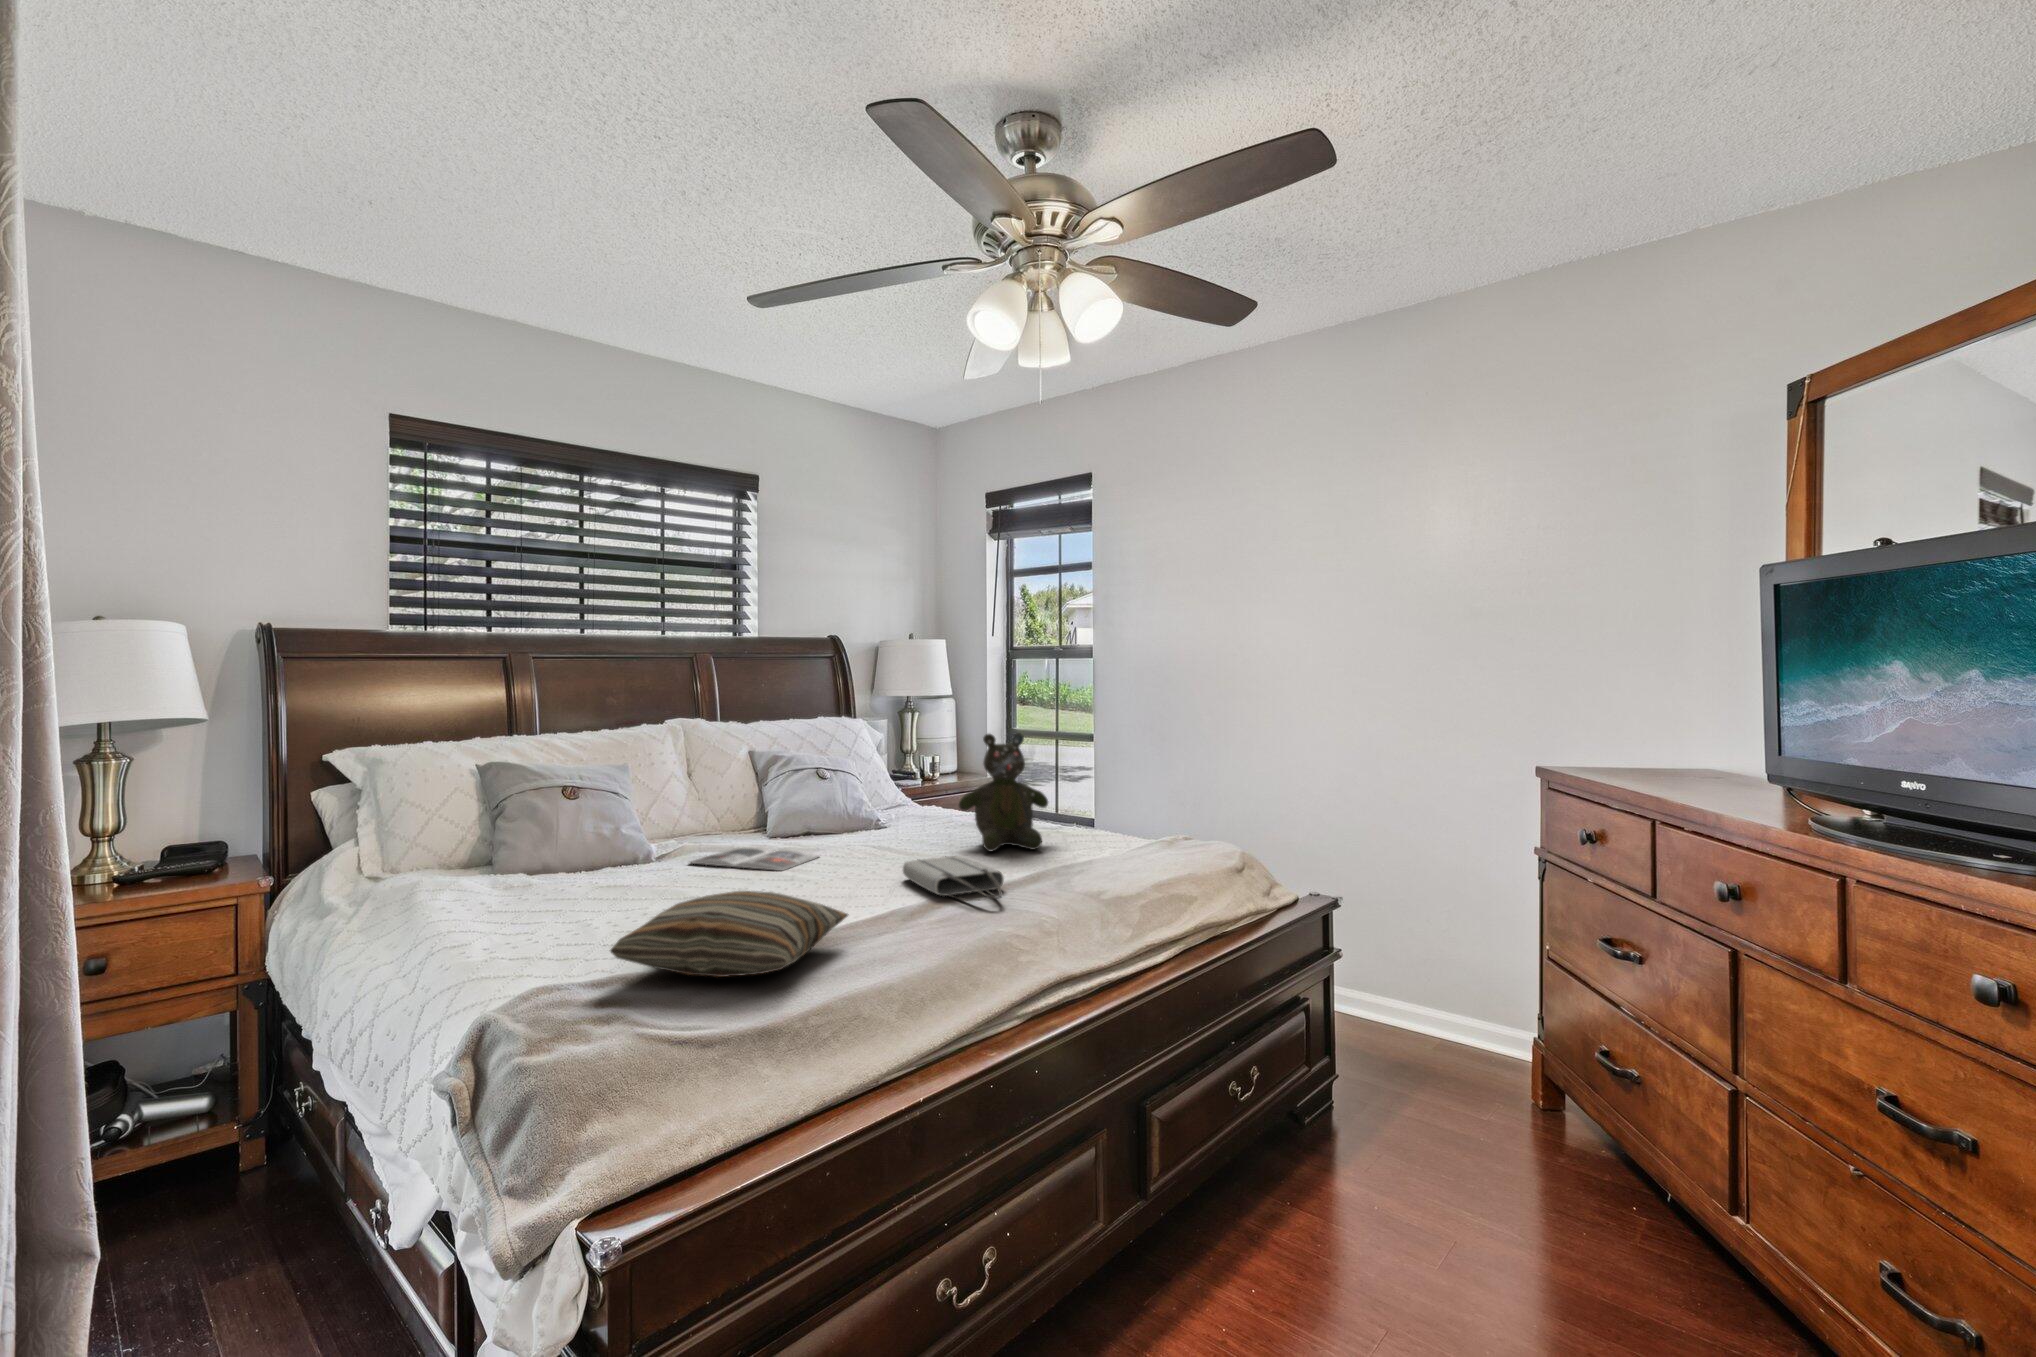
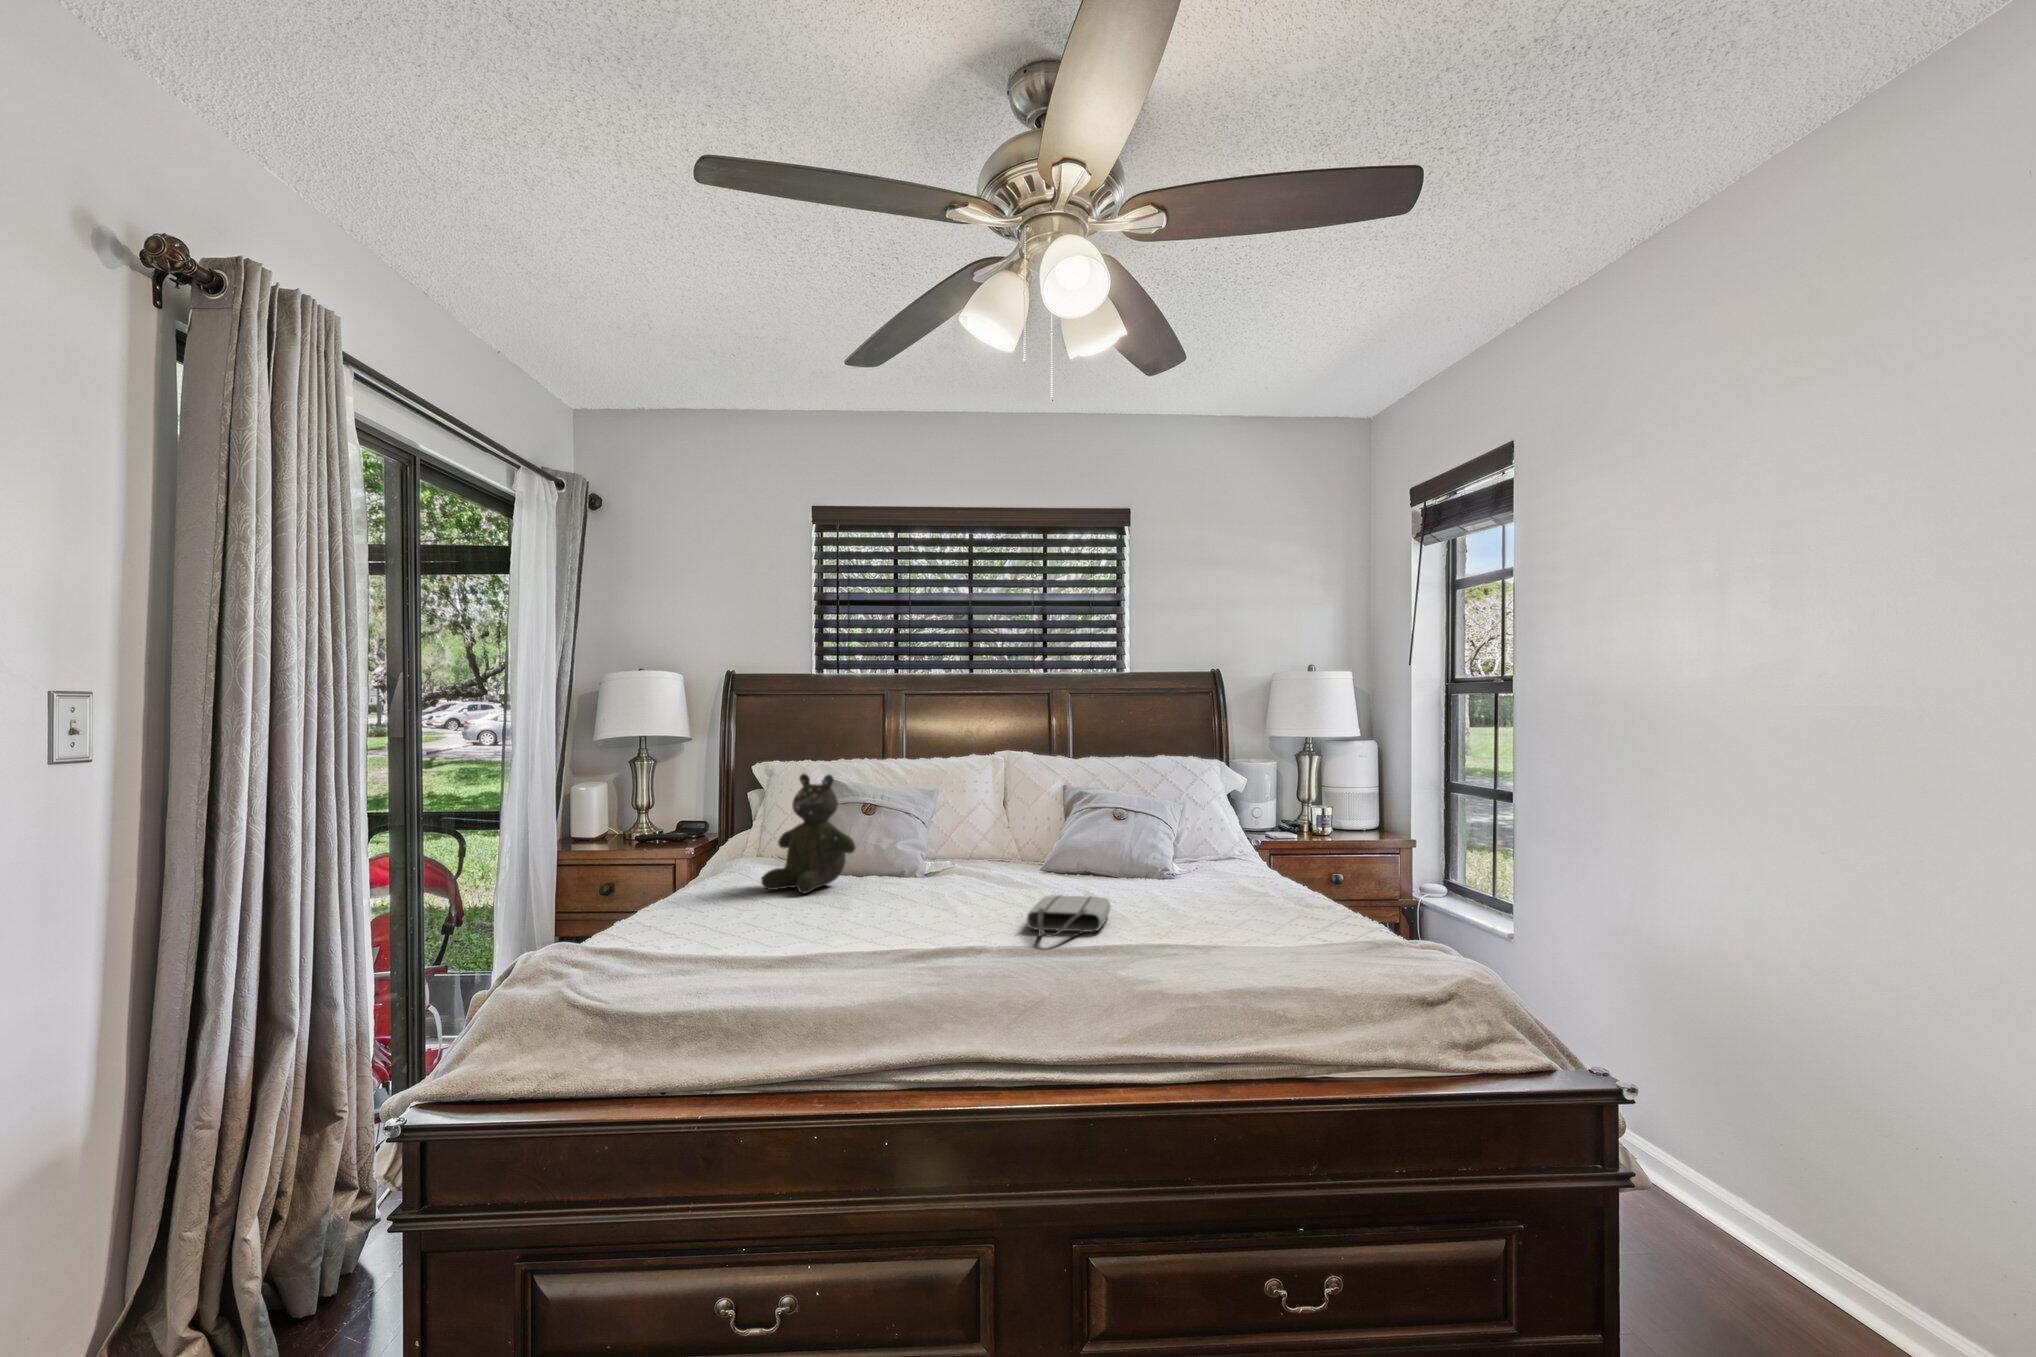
teddy bear: present [959,733,1048,852] -> present [761,774,855,893]
magazine: present [690,847,819,871] -> none [931,871,1036,893]
pillow: present [610,891,848,977] -> none [682,891,880,955]

